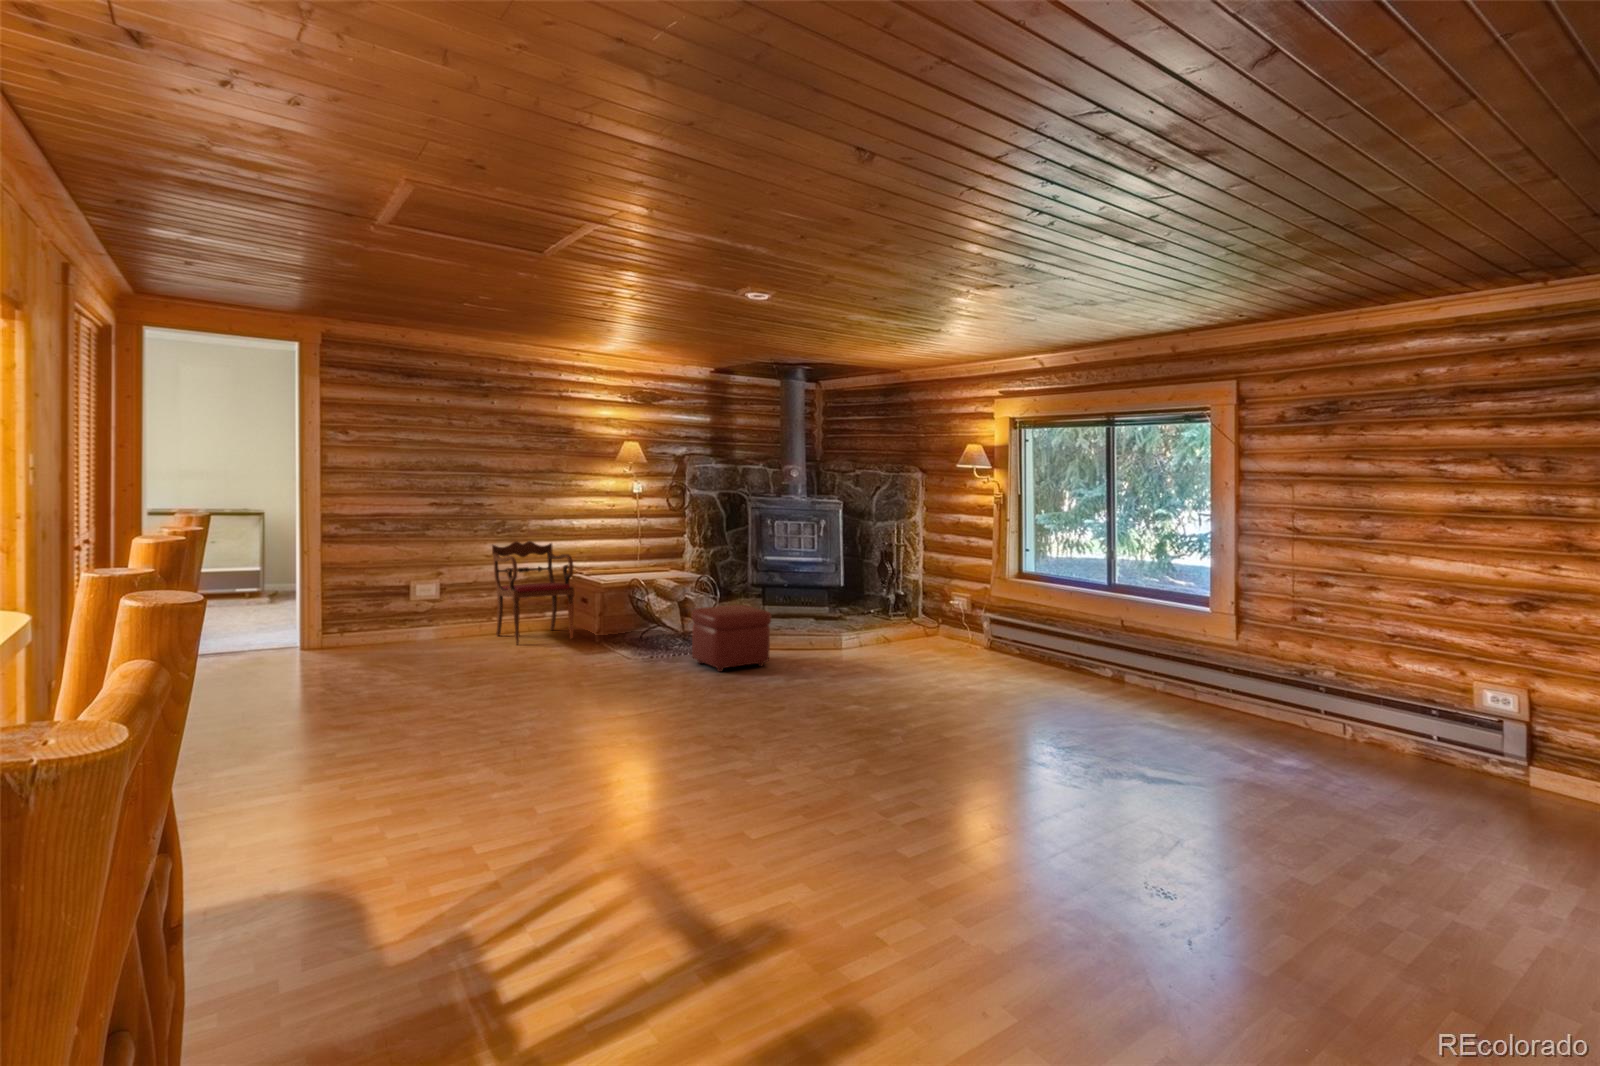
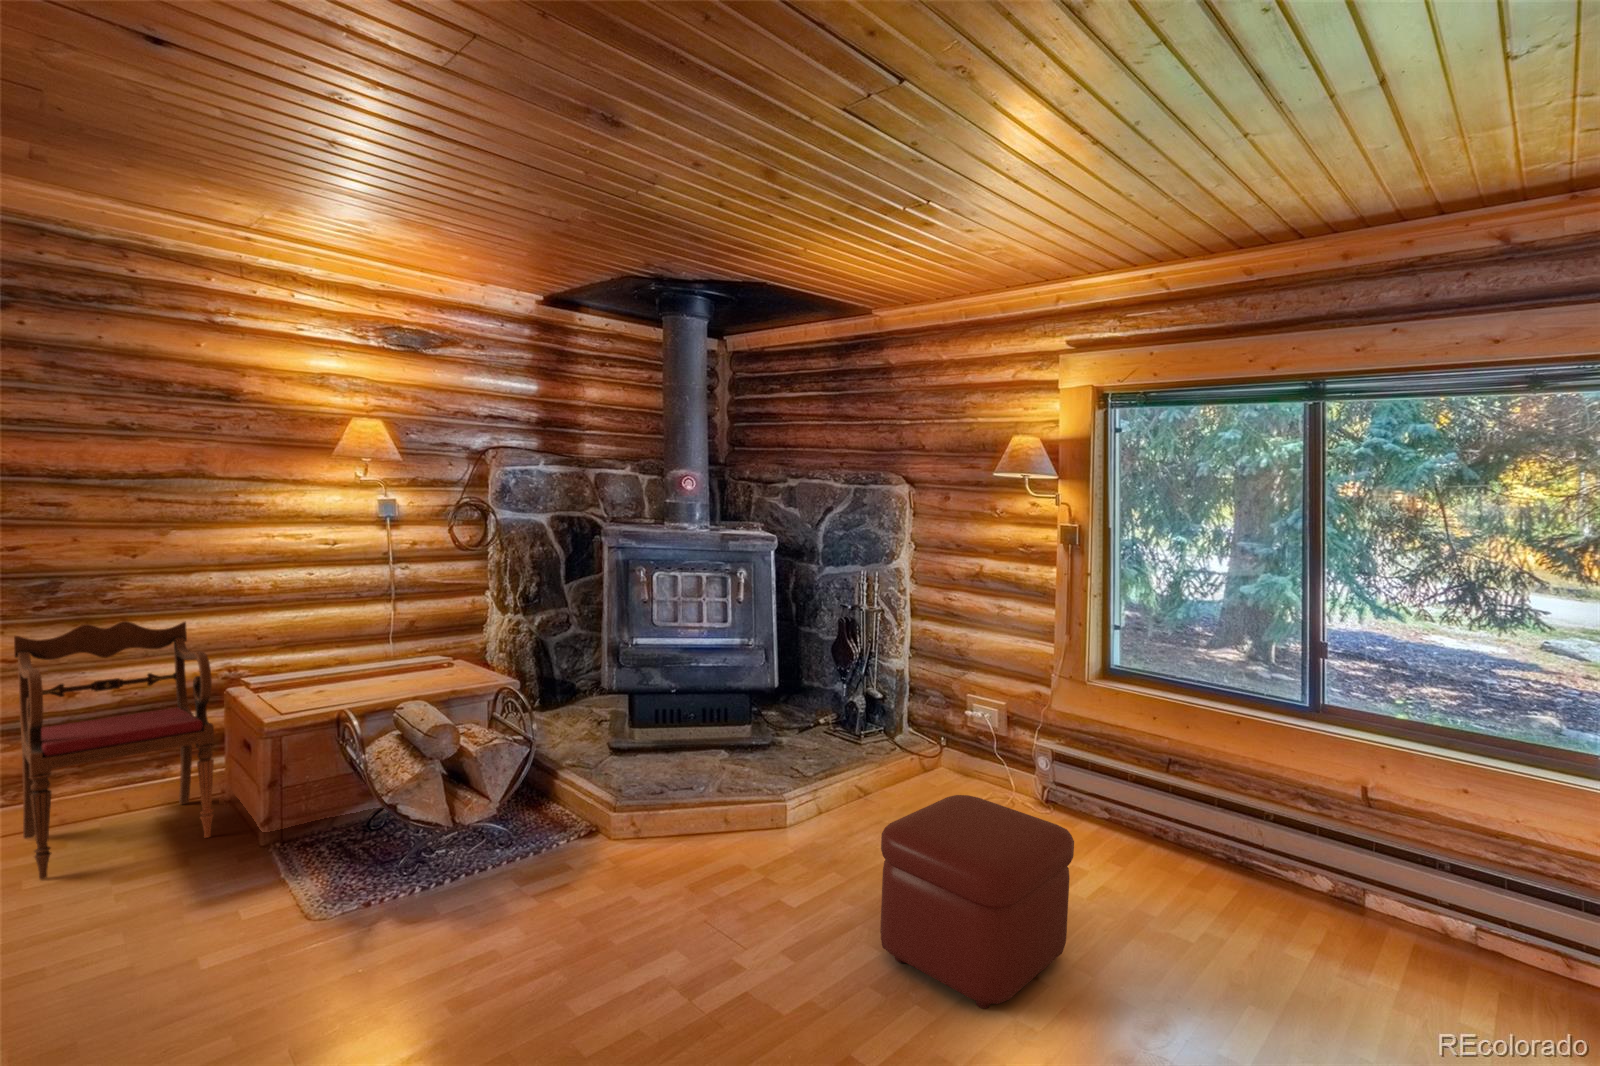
ottoman: present [692,605,771,672] -> present [880,795,1074,1009]

